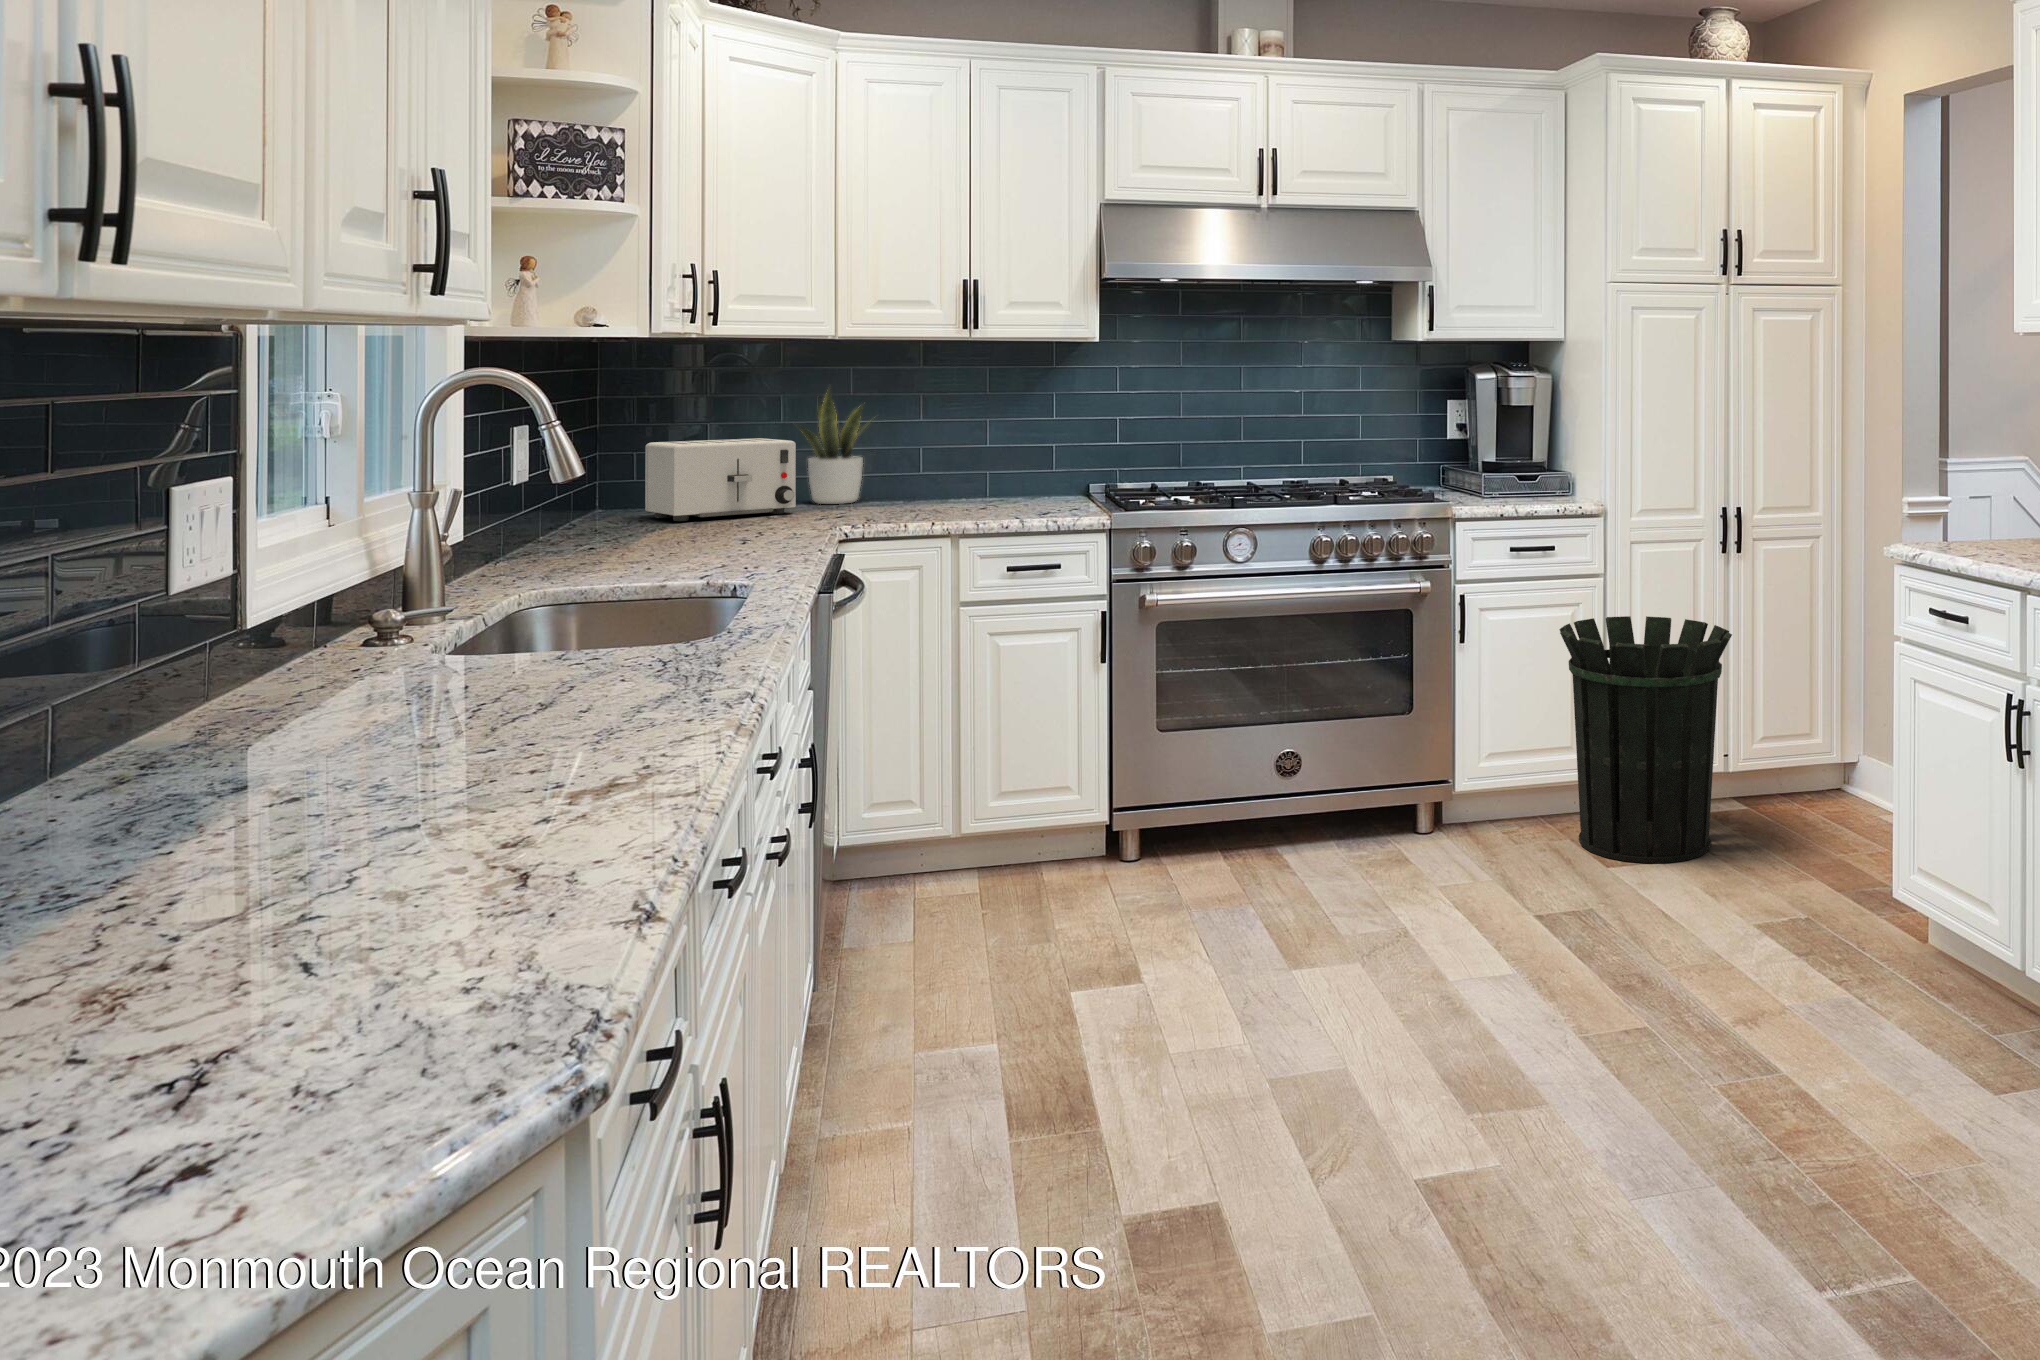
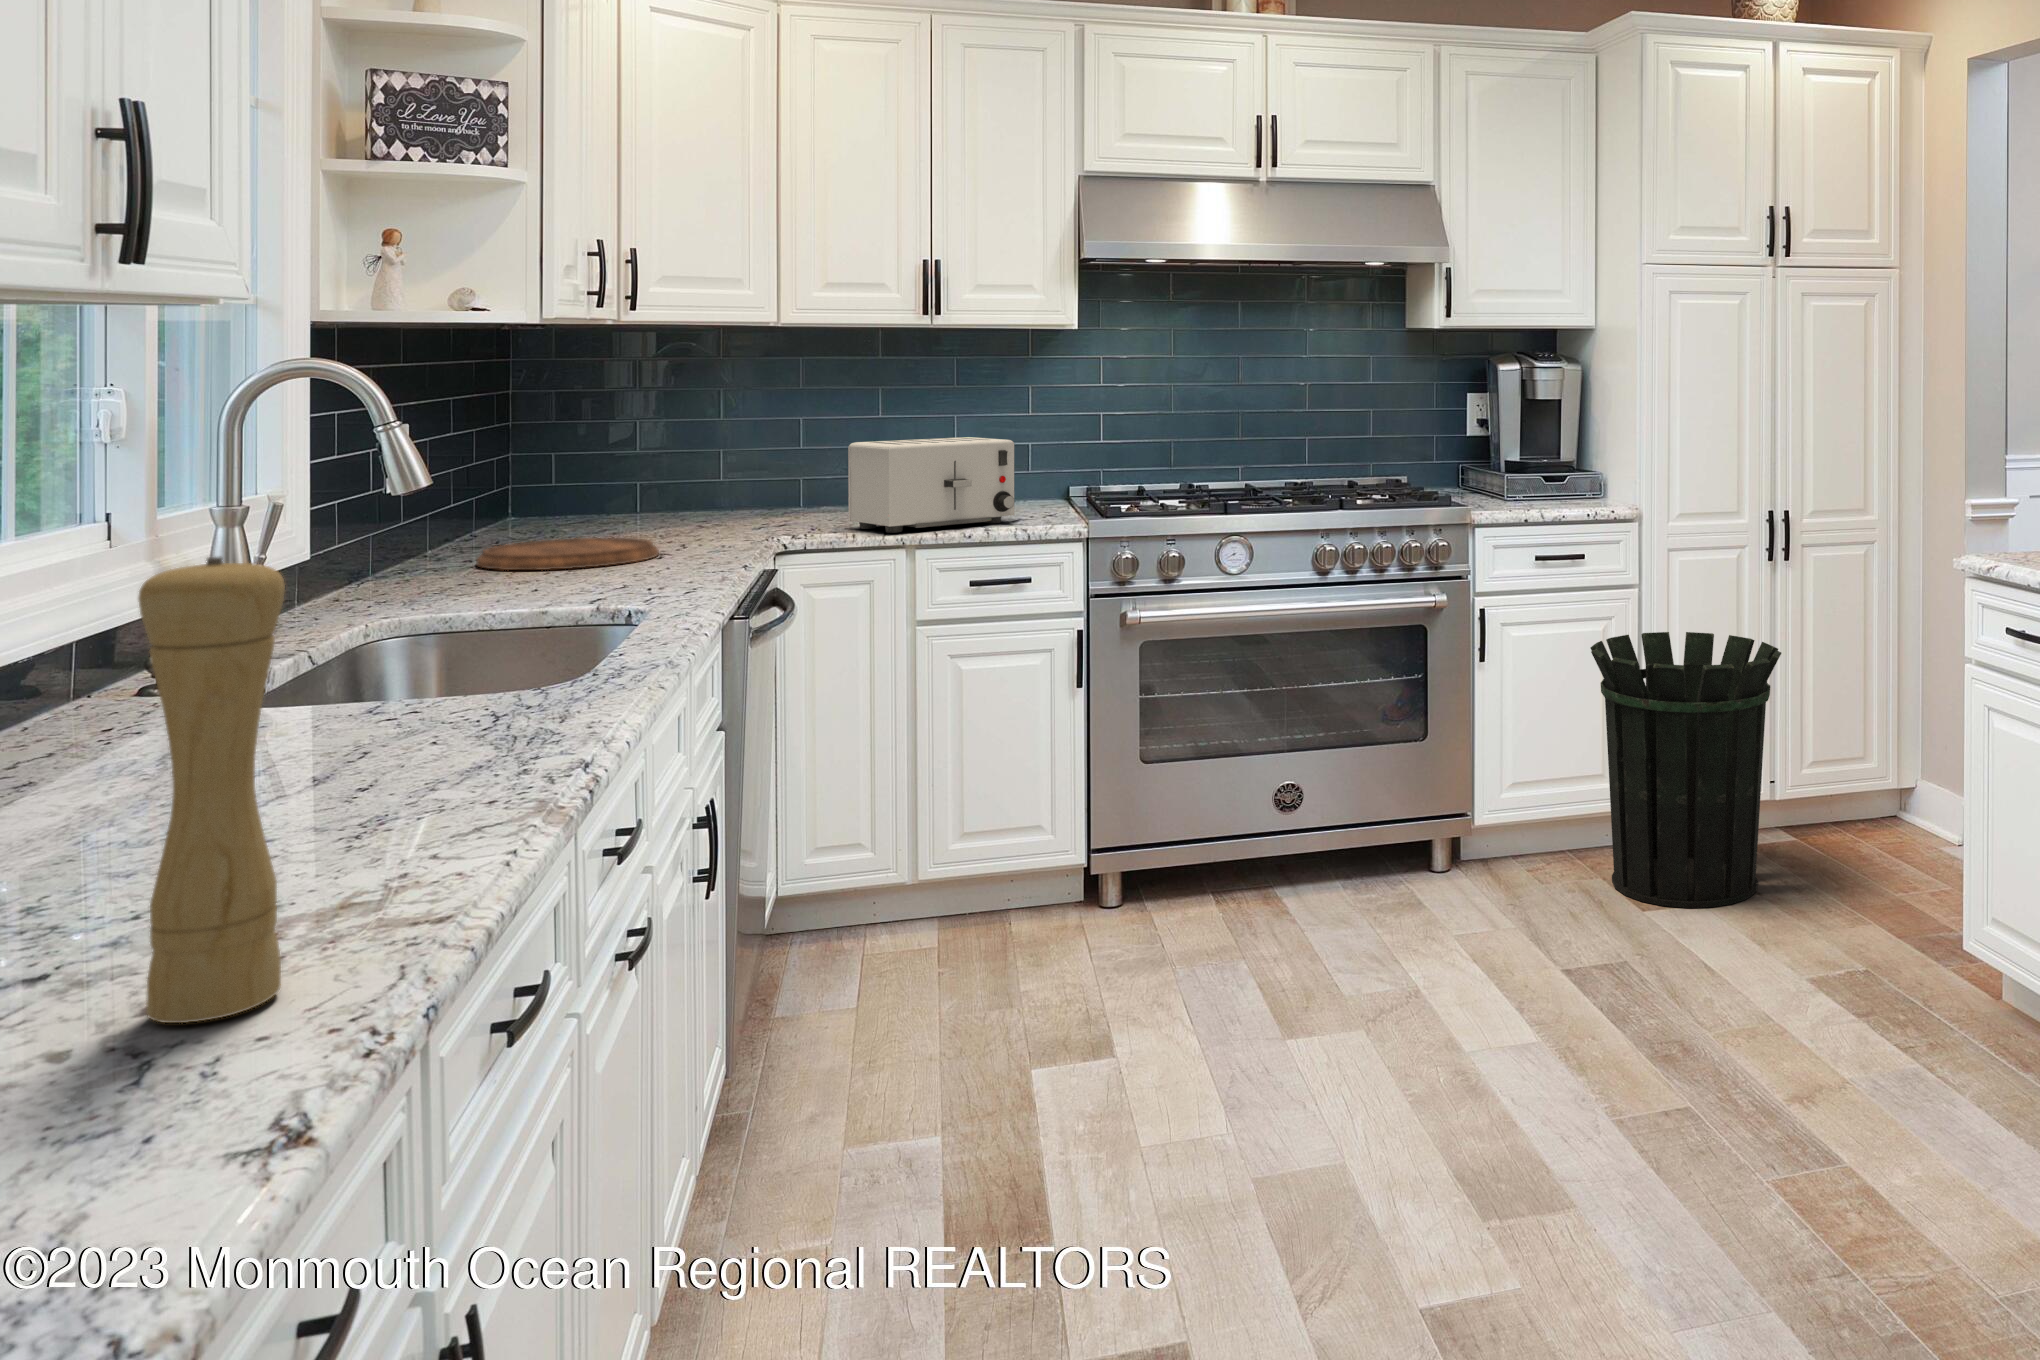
potted plant: present [798,390,863,504] -> none [729,375,830,511]
toaster: present [645,438,796,521] -> present [848,437,1015,533]
pepper mill: none [488,513,584,855] -> present [138,556,285,1023]
cutting board: none [591,525,744,551] -> present [476,538,659,570]

